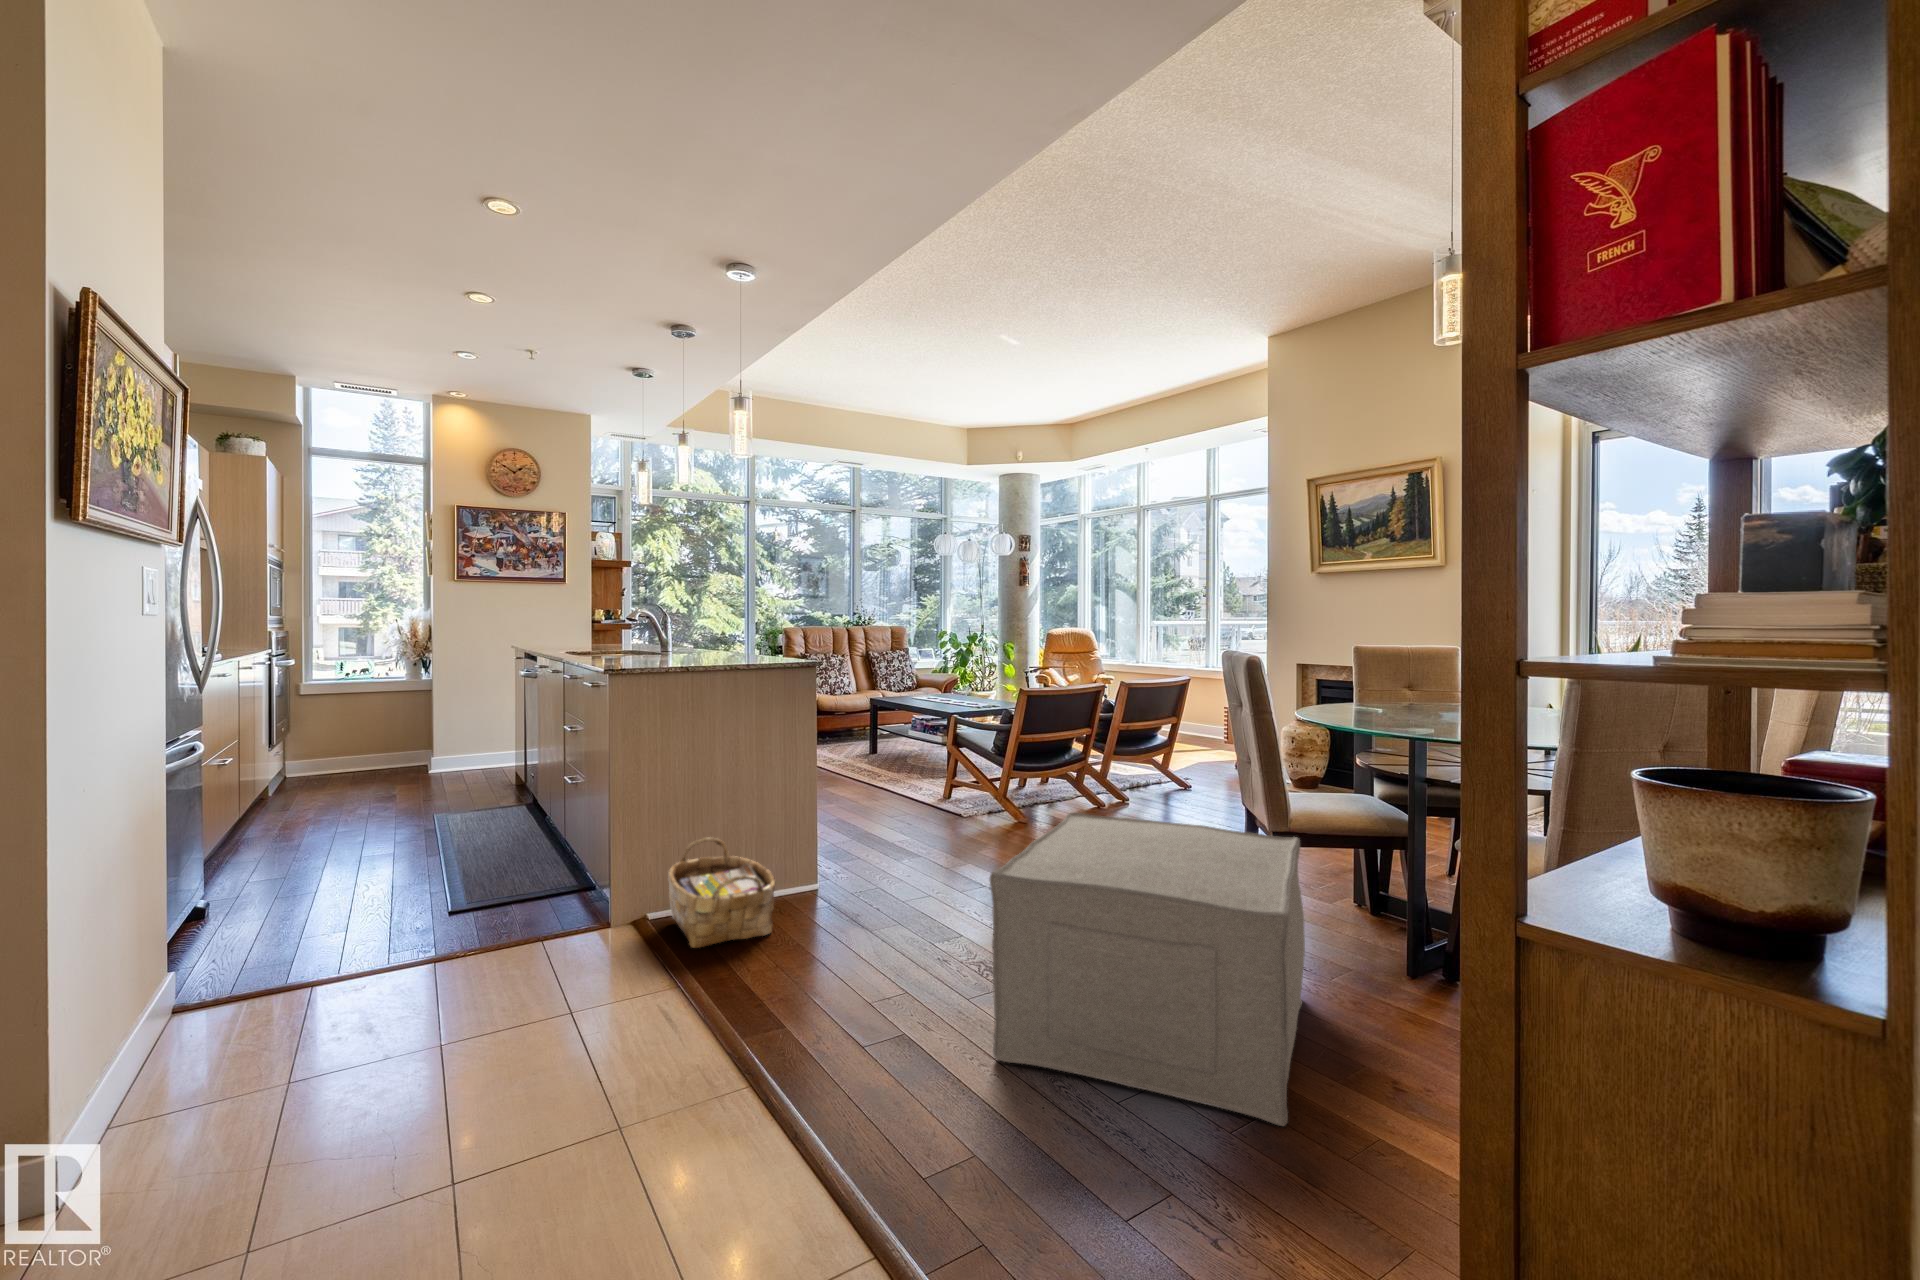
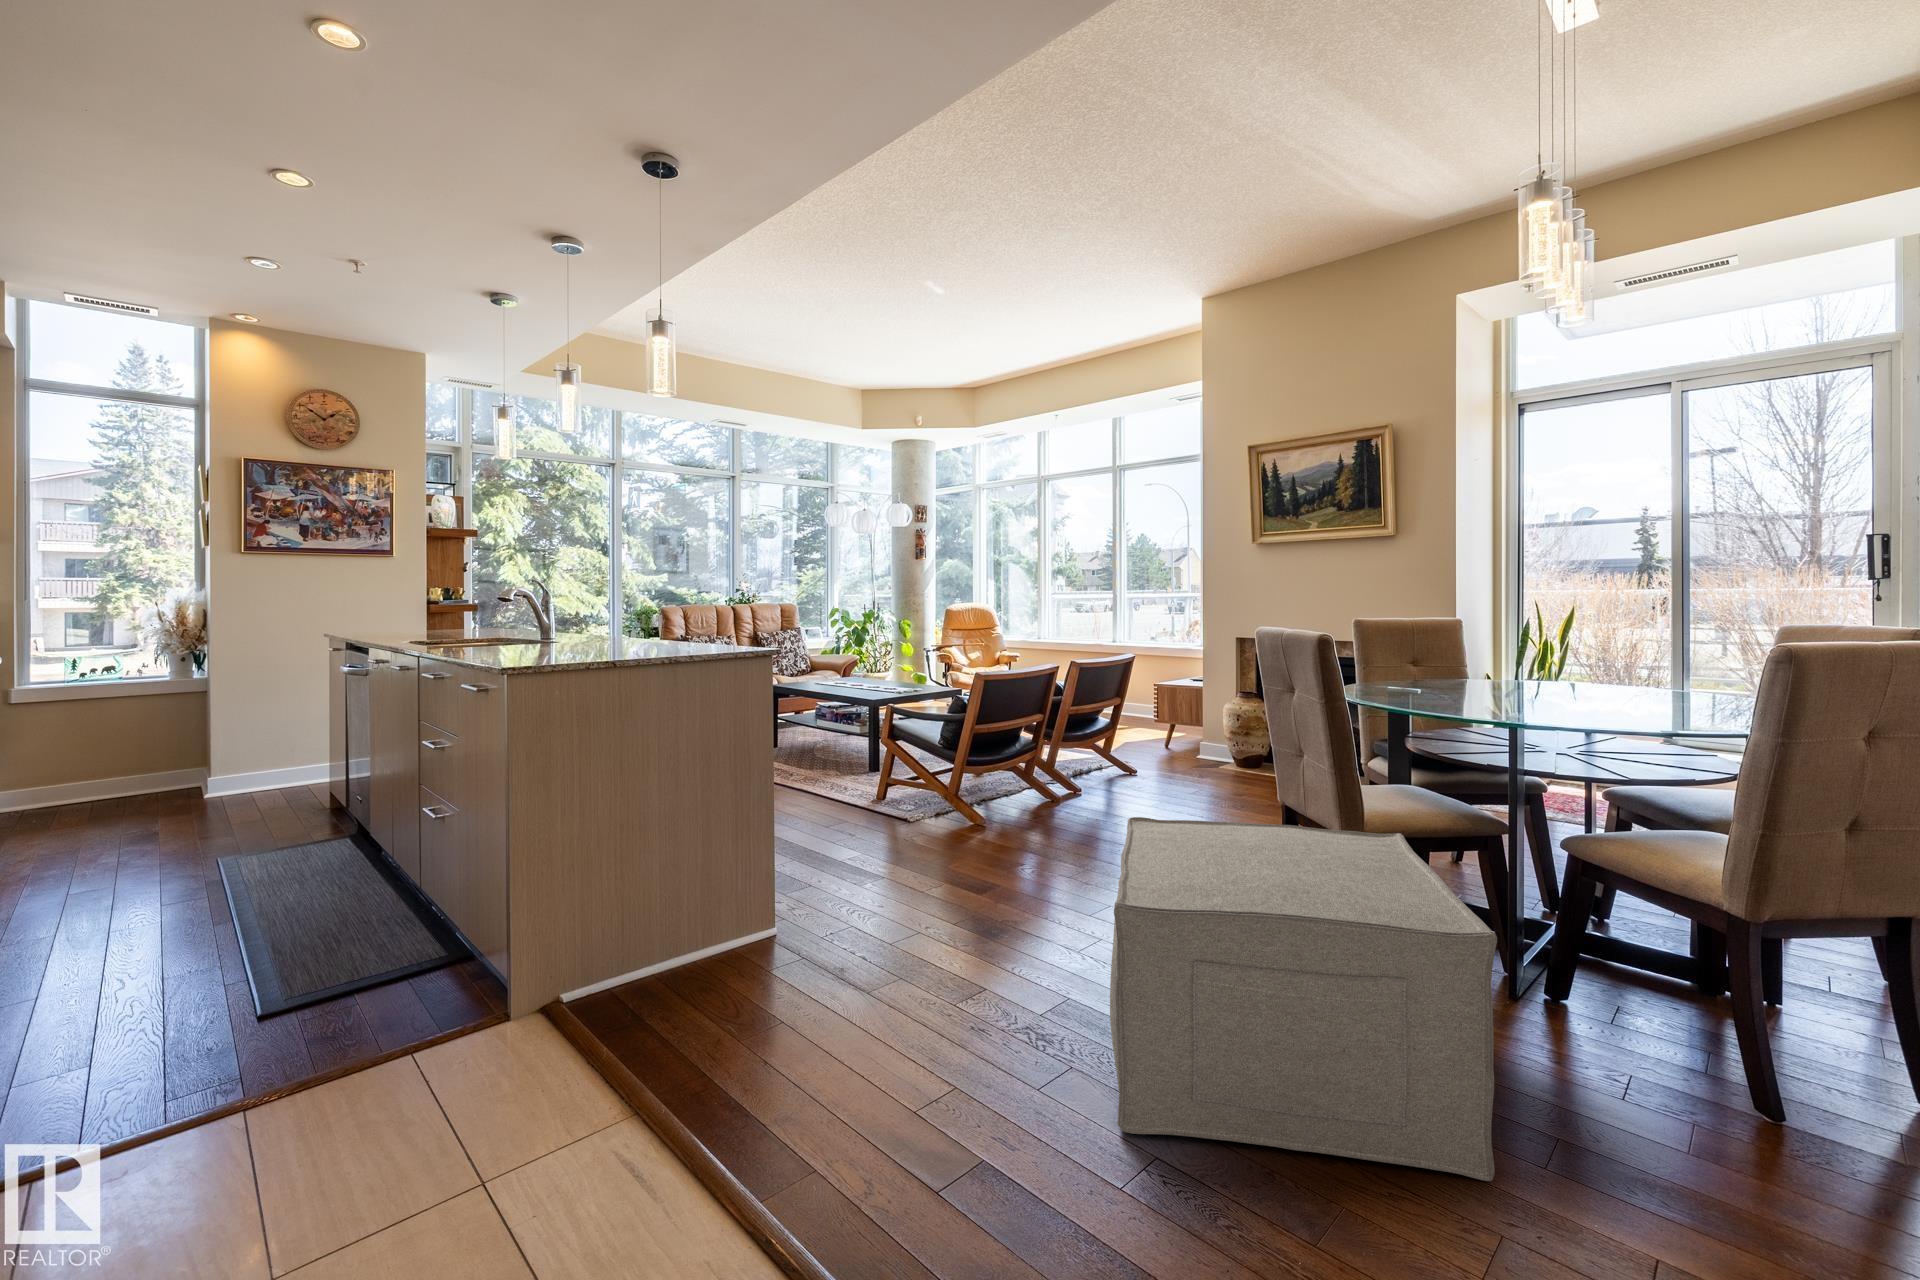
woven basket: present [668,837,775,948] -> none [619,869,762,1014]

